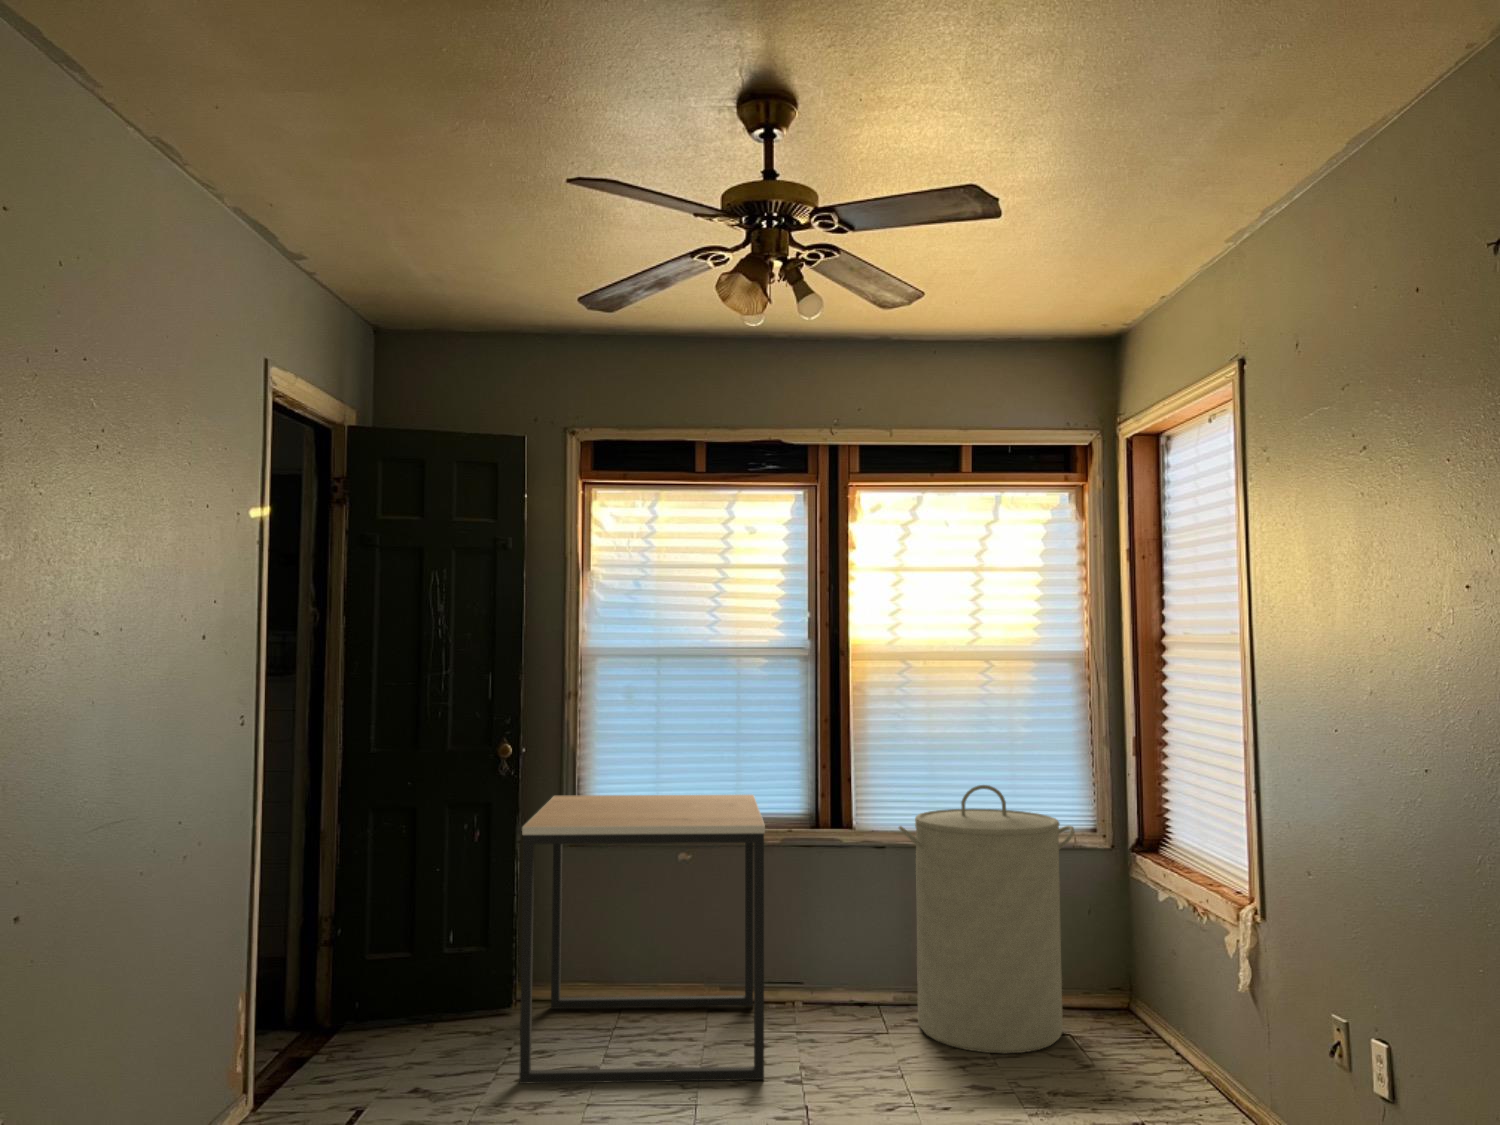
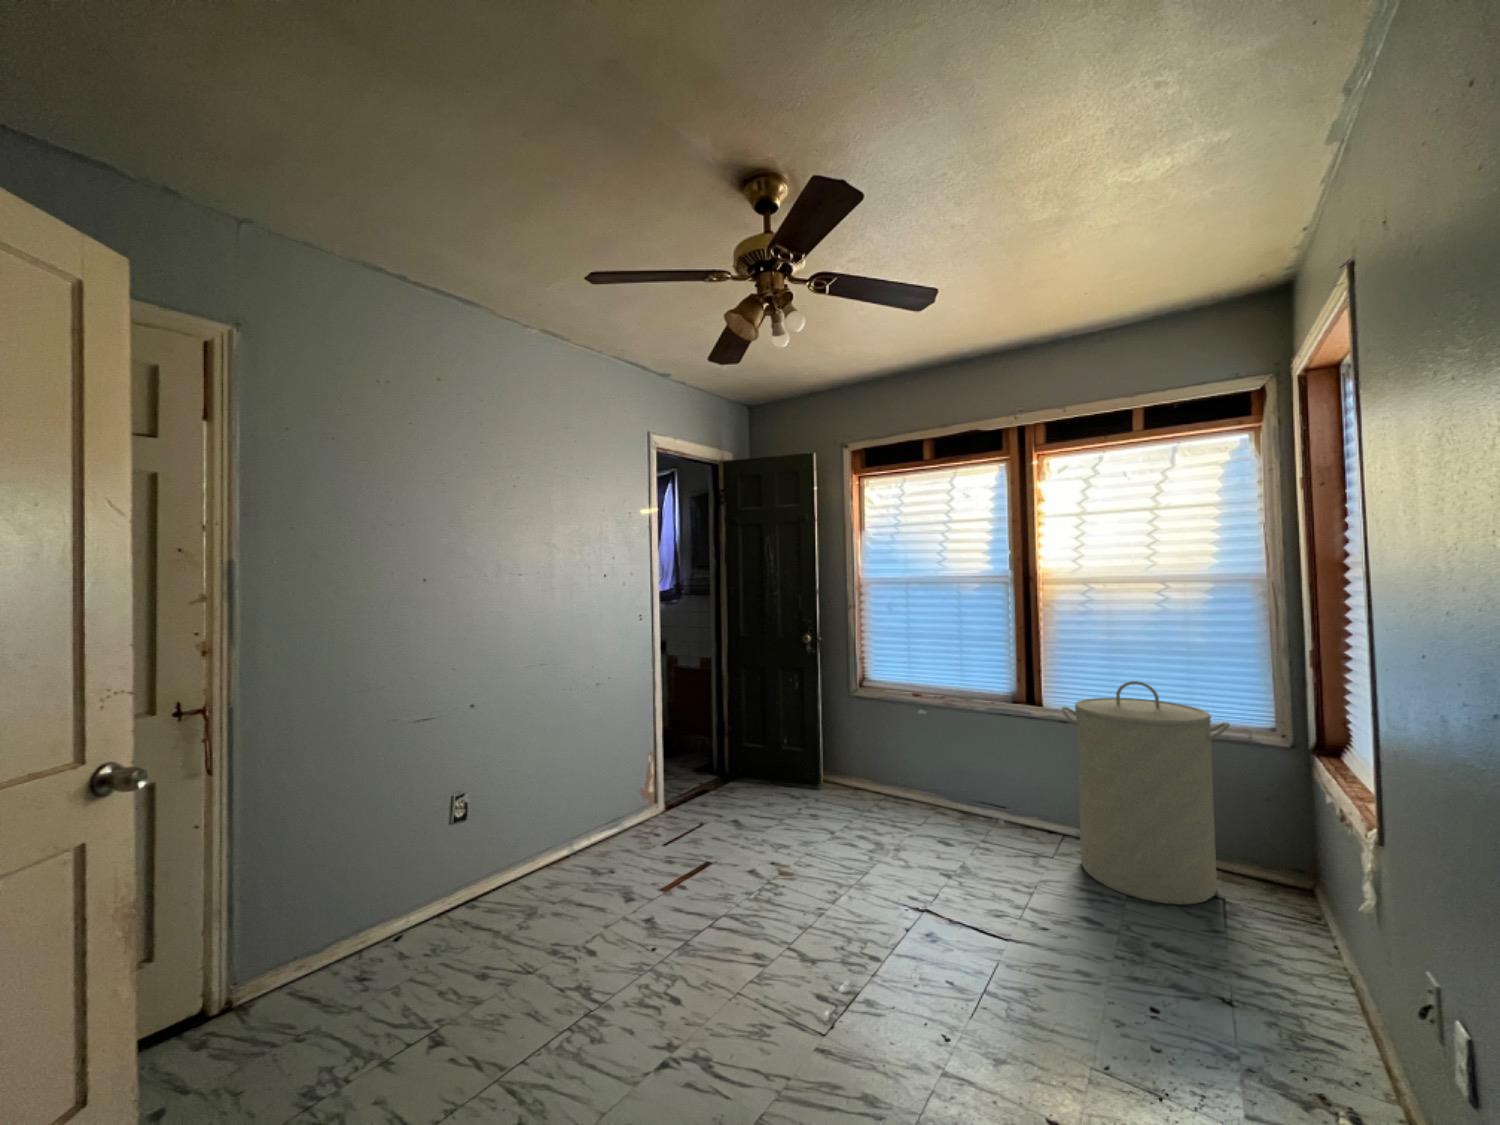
side table: present [519,795,765,1084] -> none [782,666,970,868]

